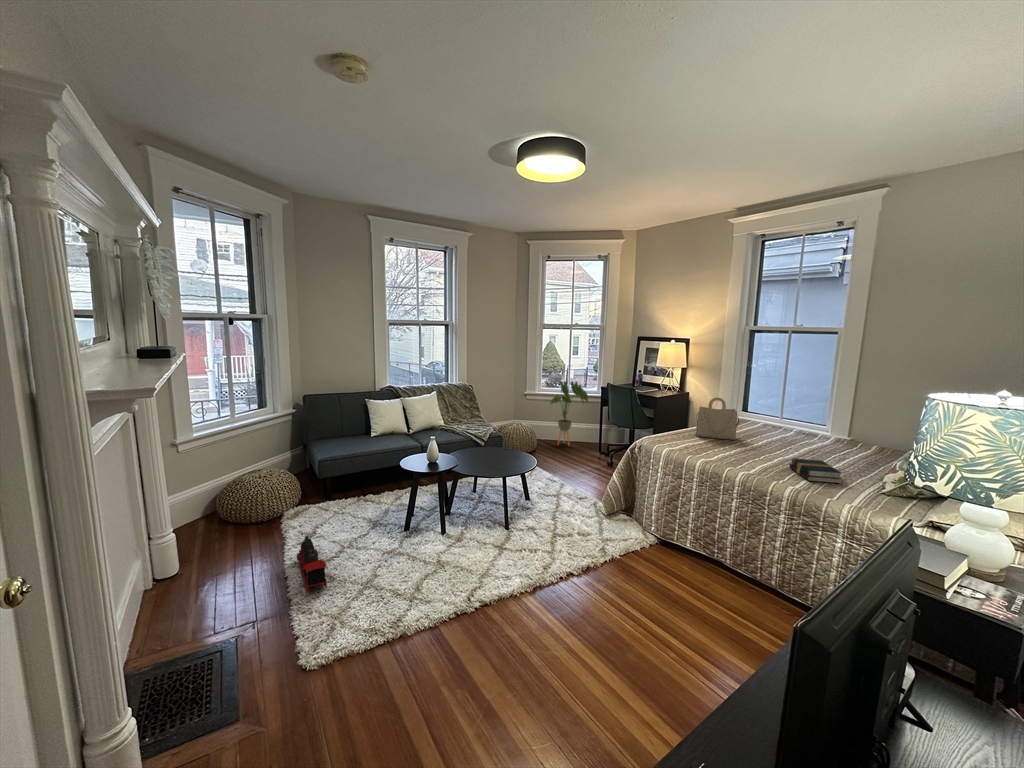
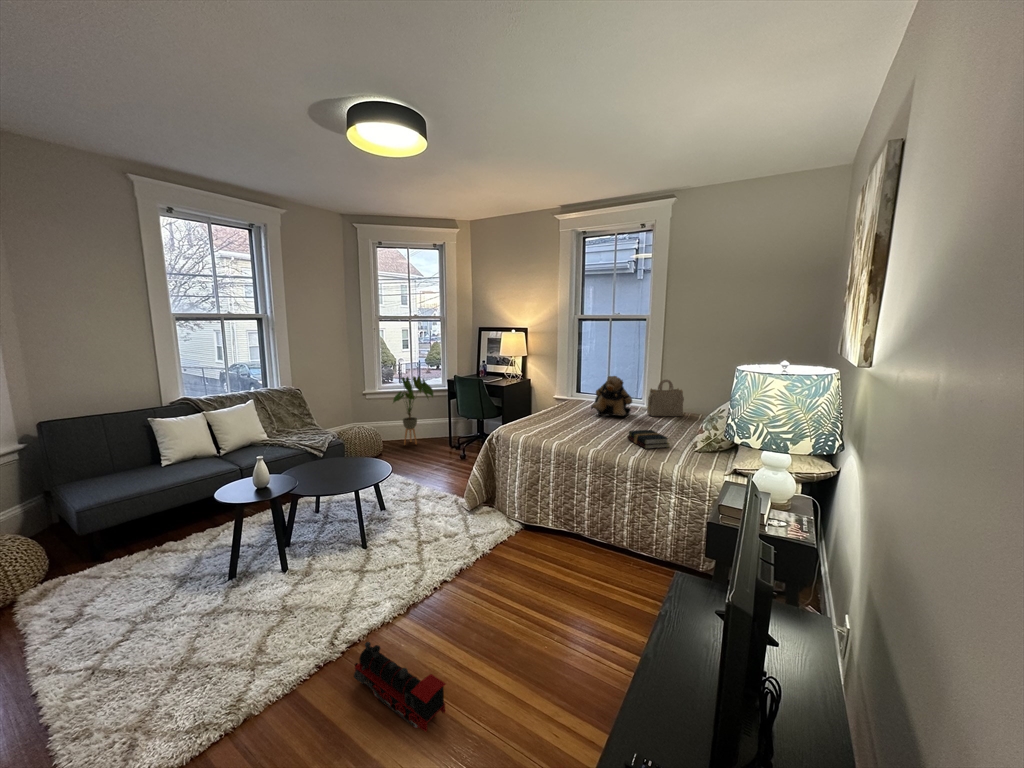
teddy bear: none [754,395,808,444] -> present [591,376,632,417]
handbag: present [696,398,739,440] -> present [647,380,684,416]
toy train: present [297,536,327,593] -> present [354,642,446,732]

